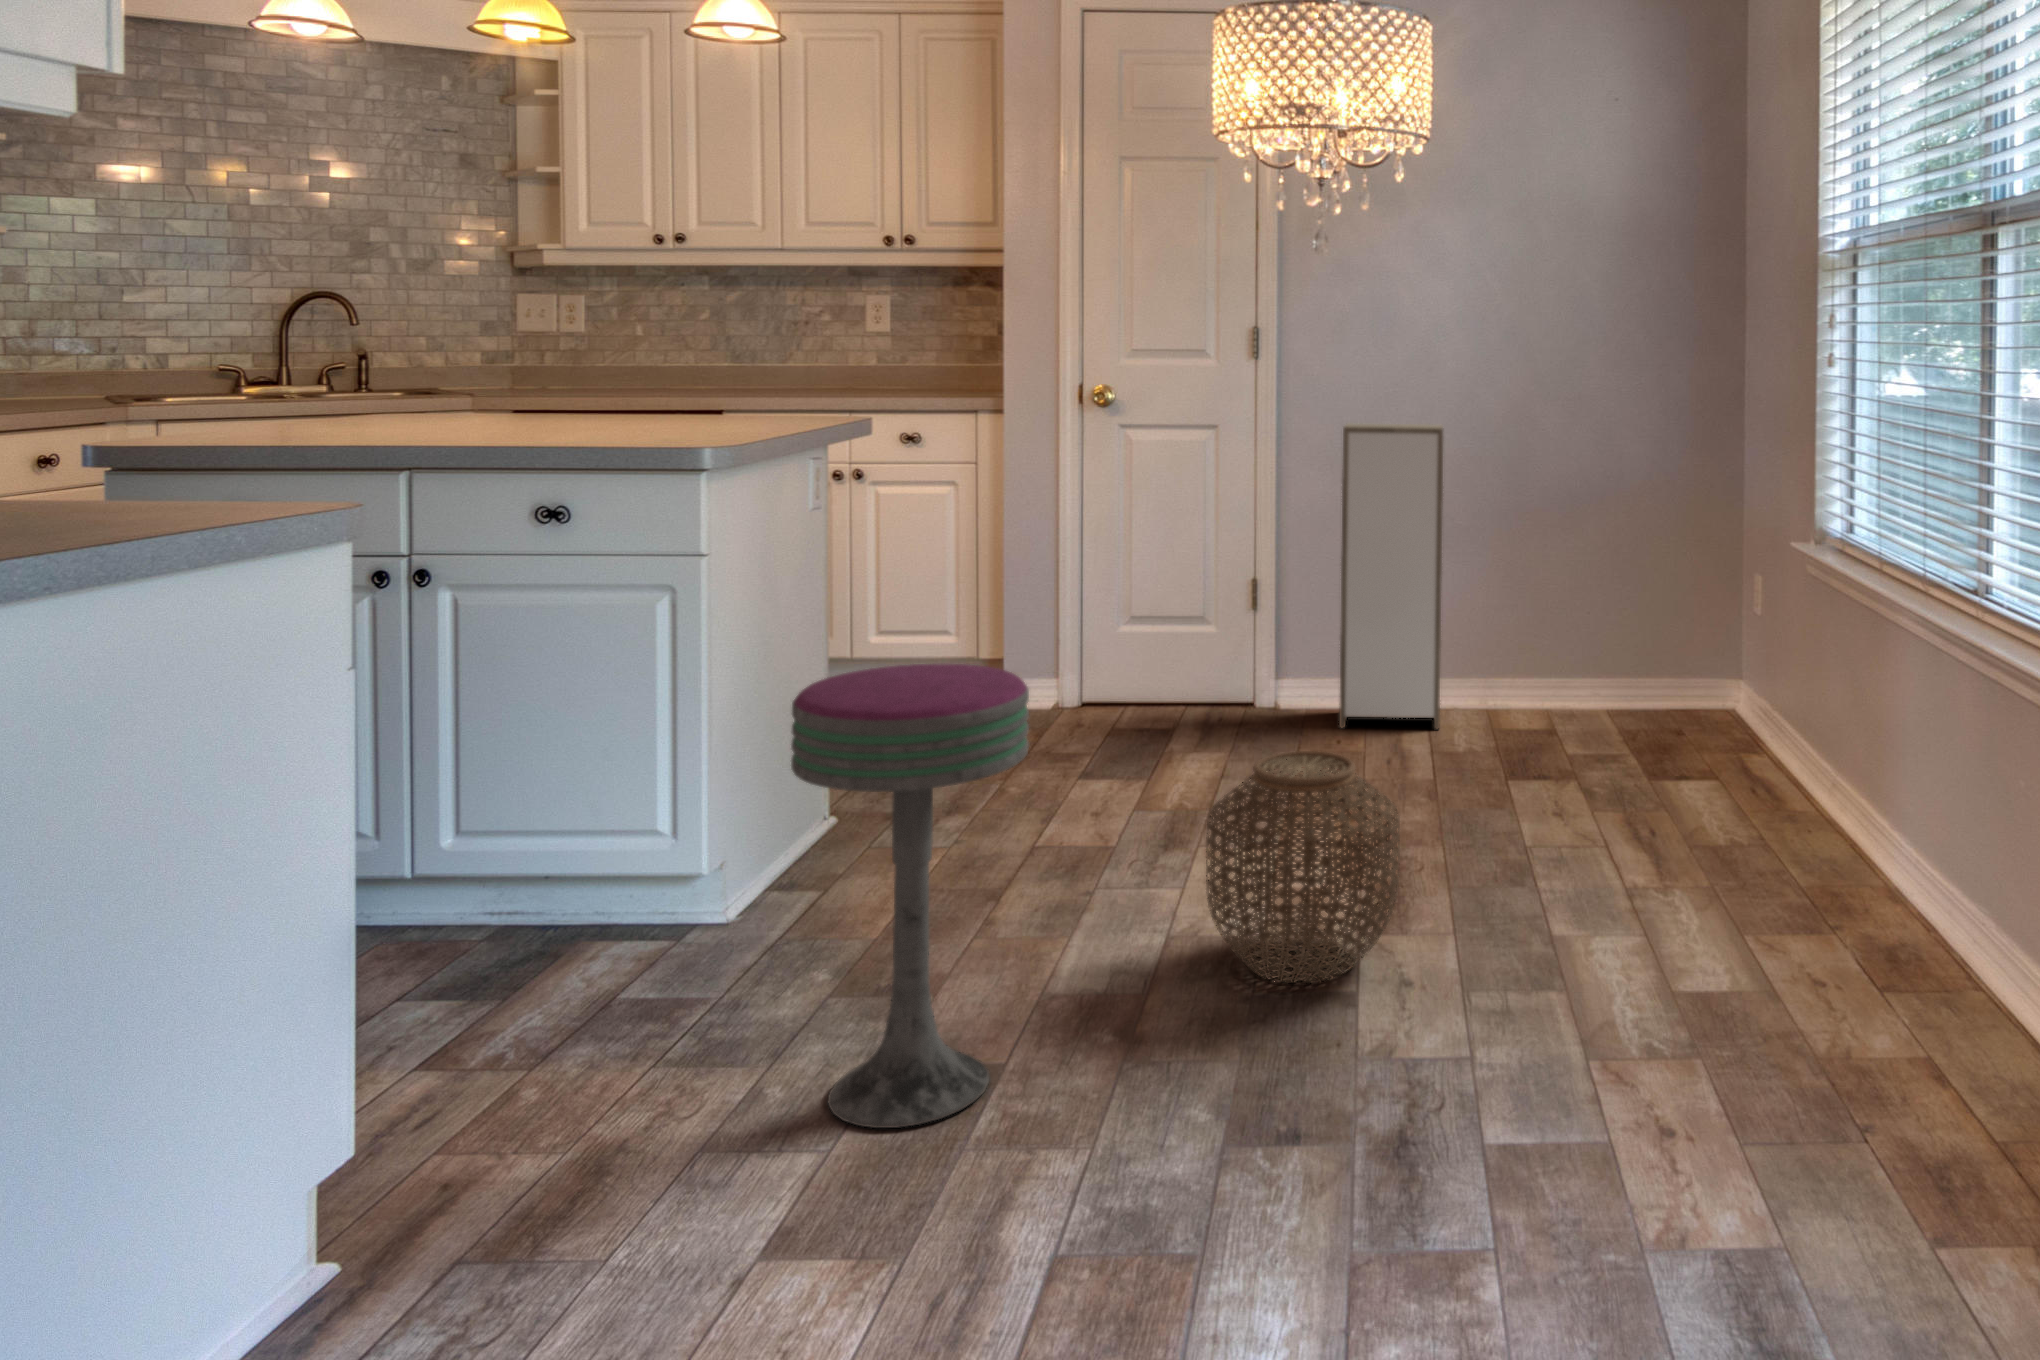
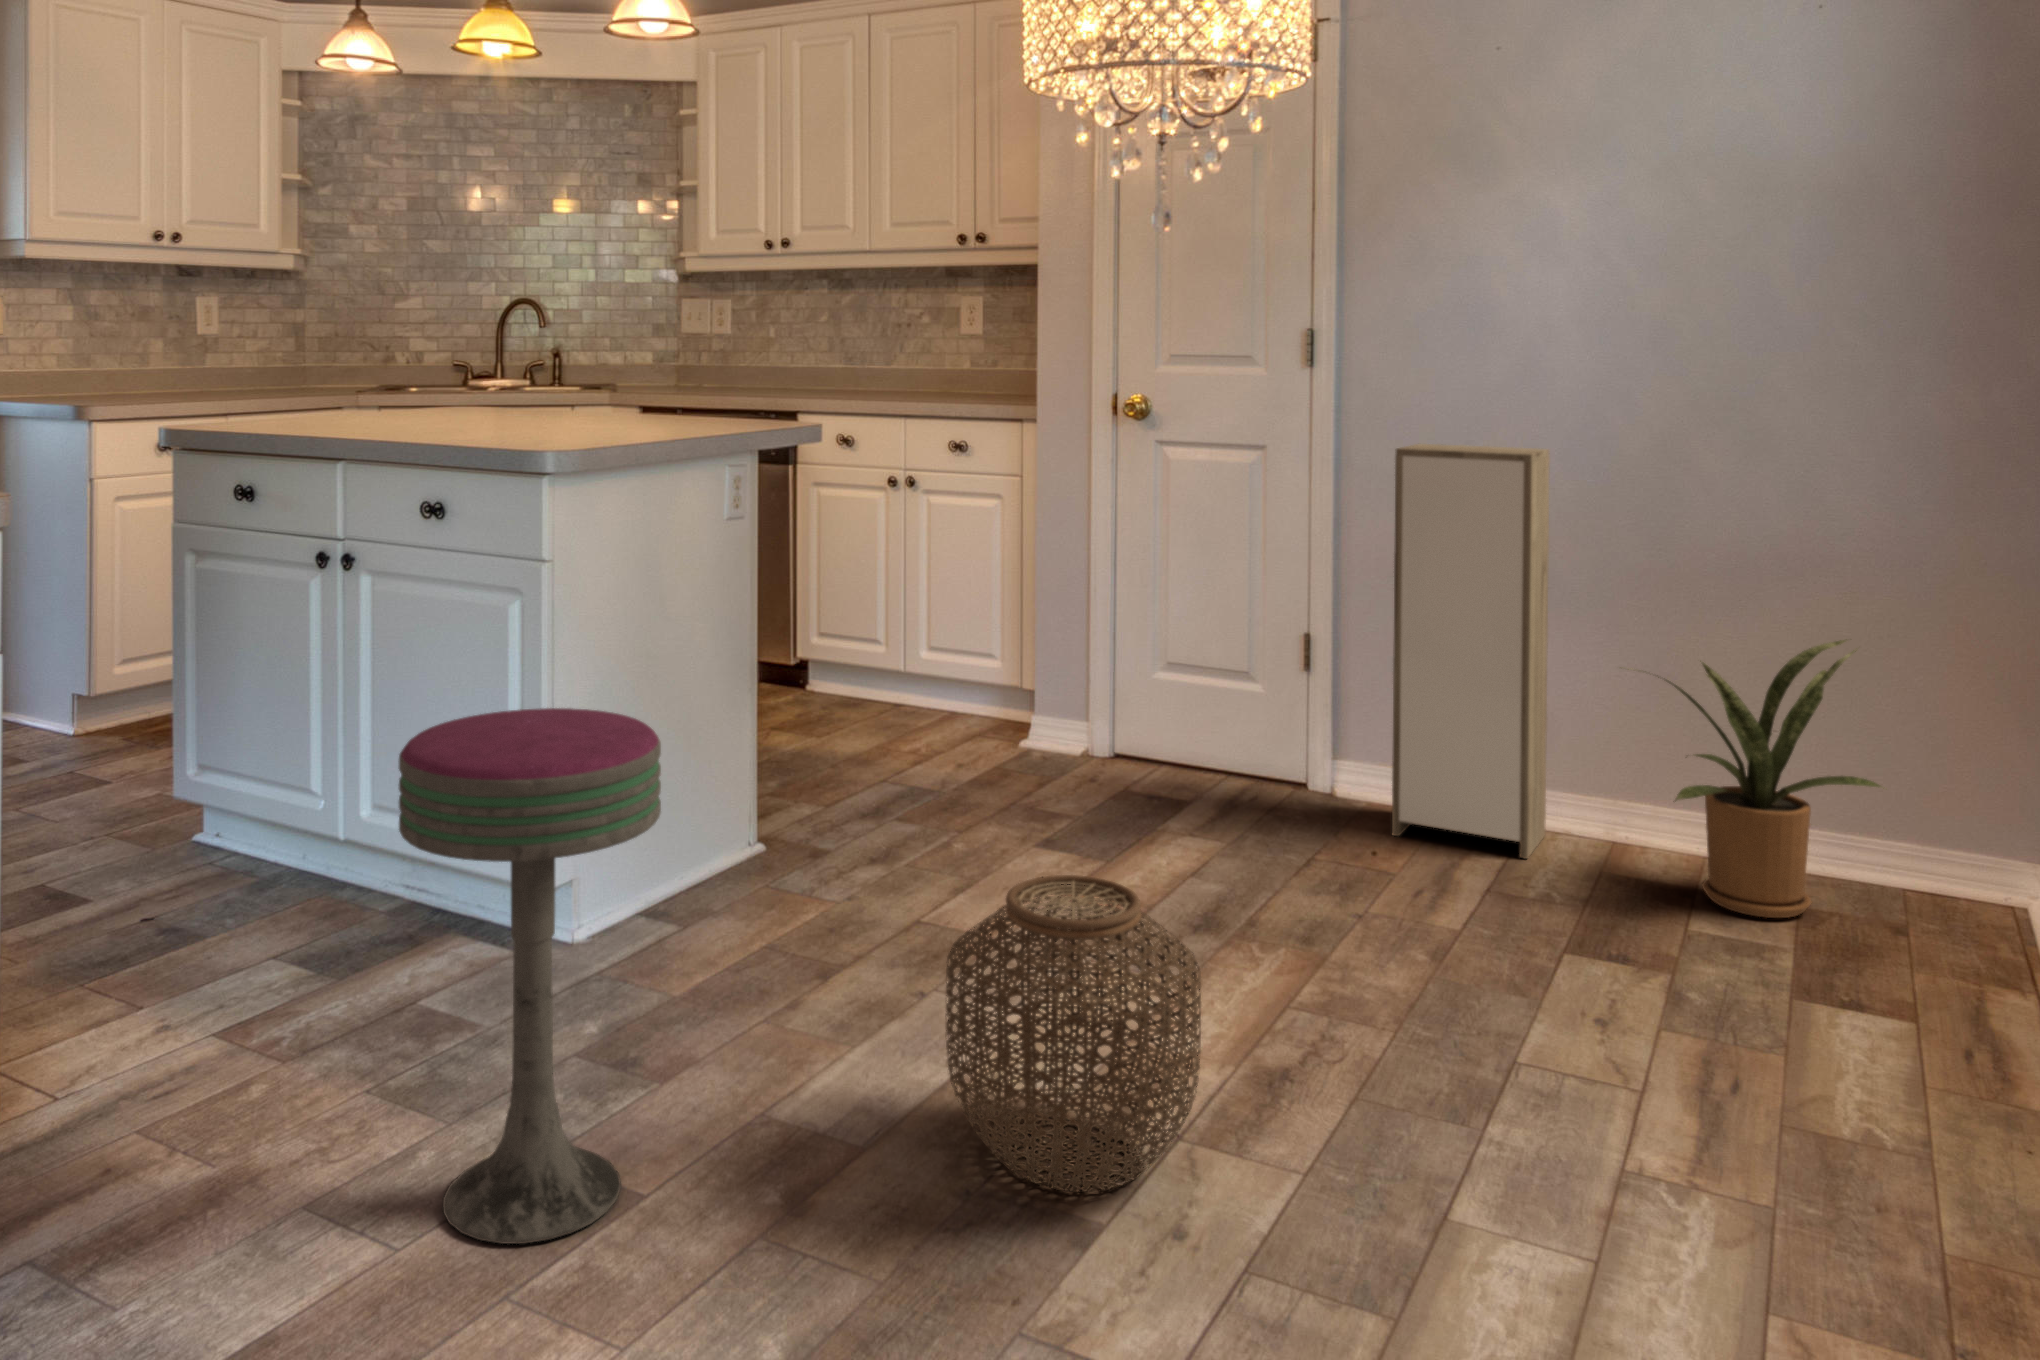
house plant: none [1507,546,1667,741] -> present [1658,640,1884,918]

